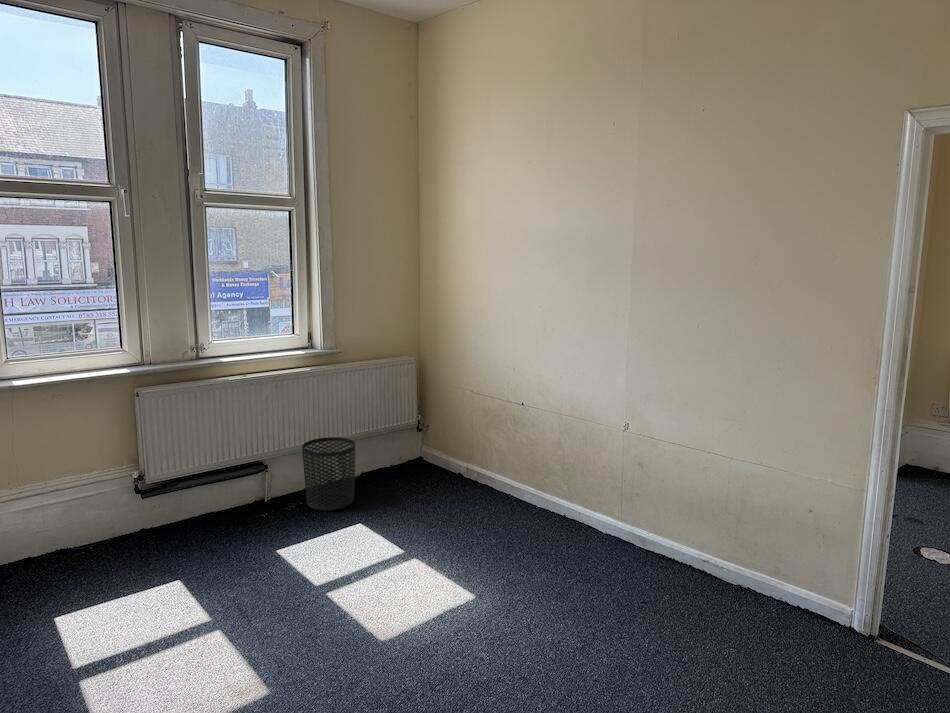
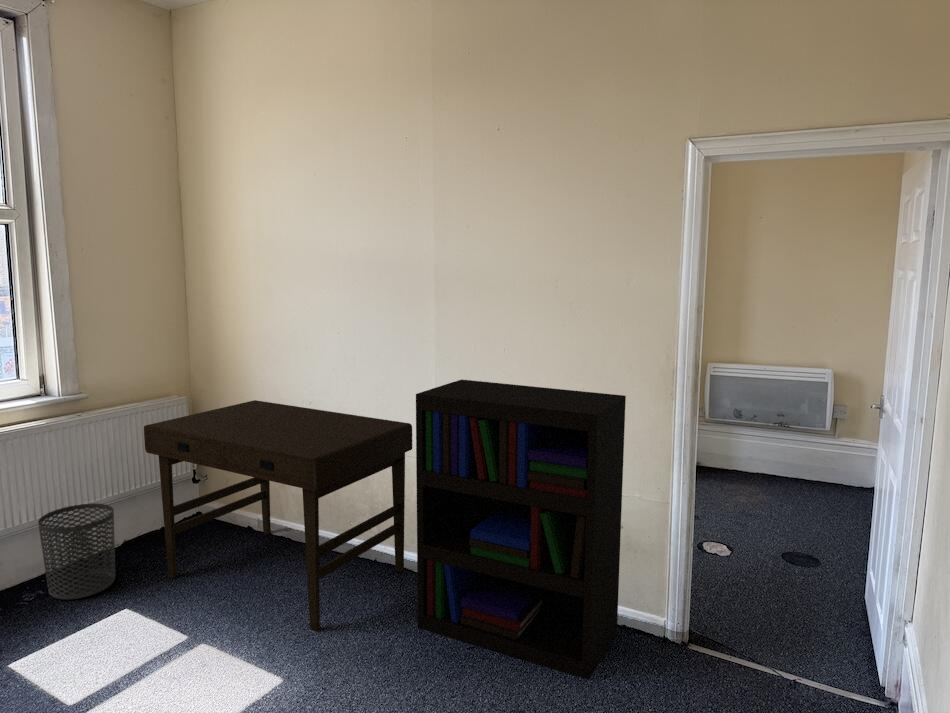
bookshelf: none [597,353,822,651] -> present [416,380,626,680]
desk: none [380,364,604,564] -> present [144,400,412,631]

